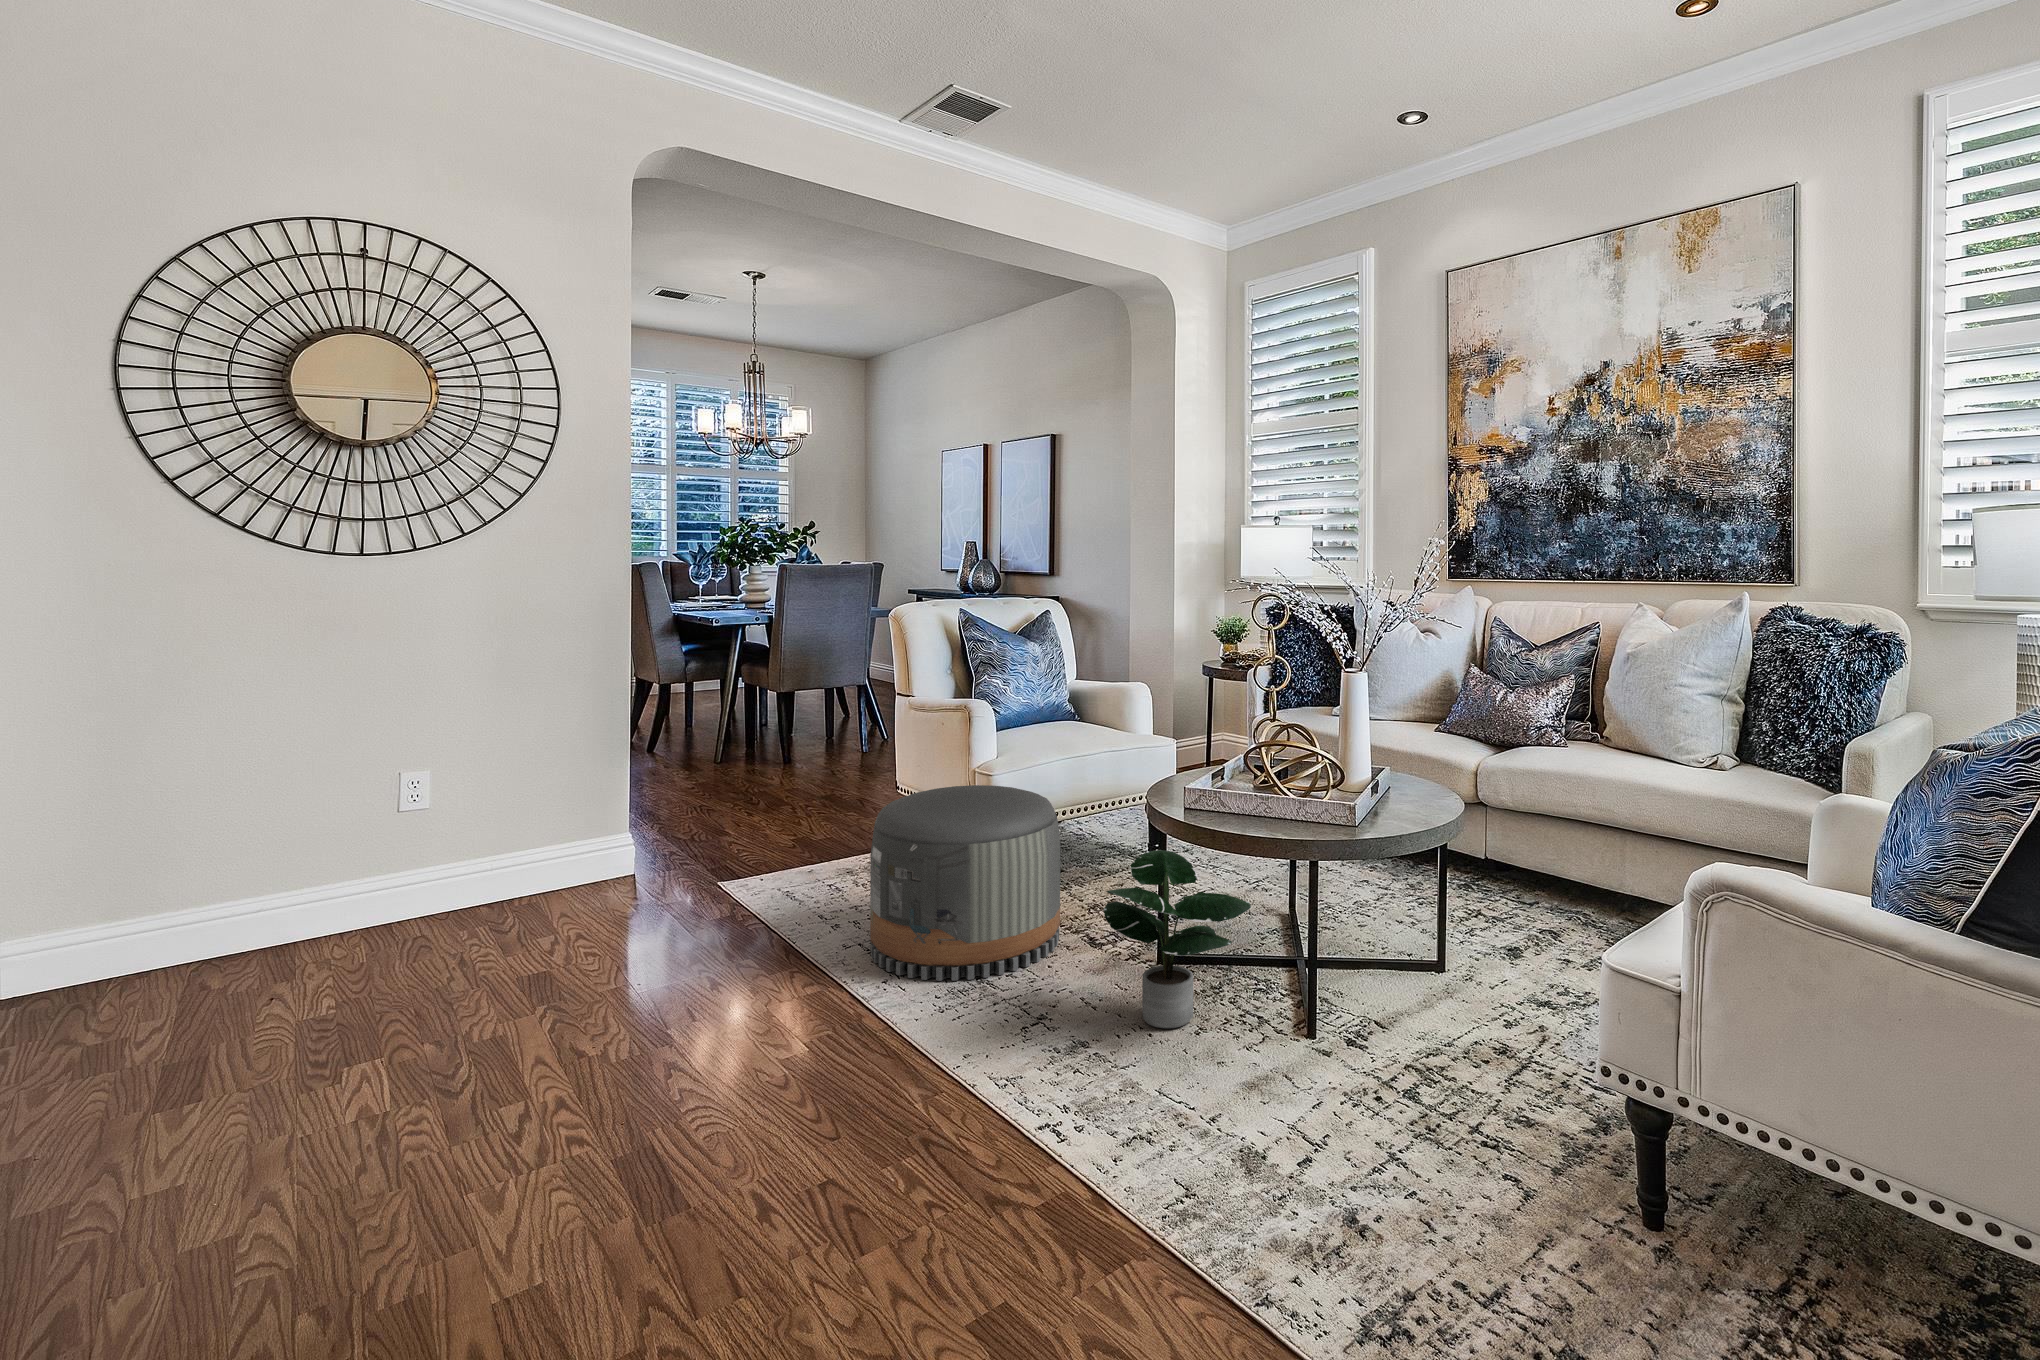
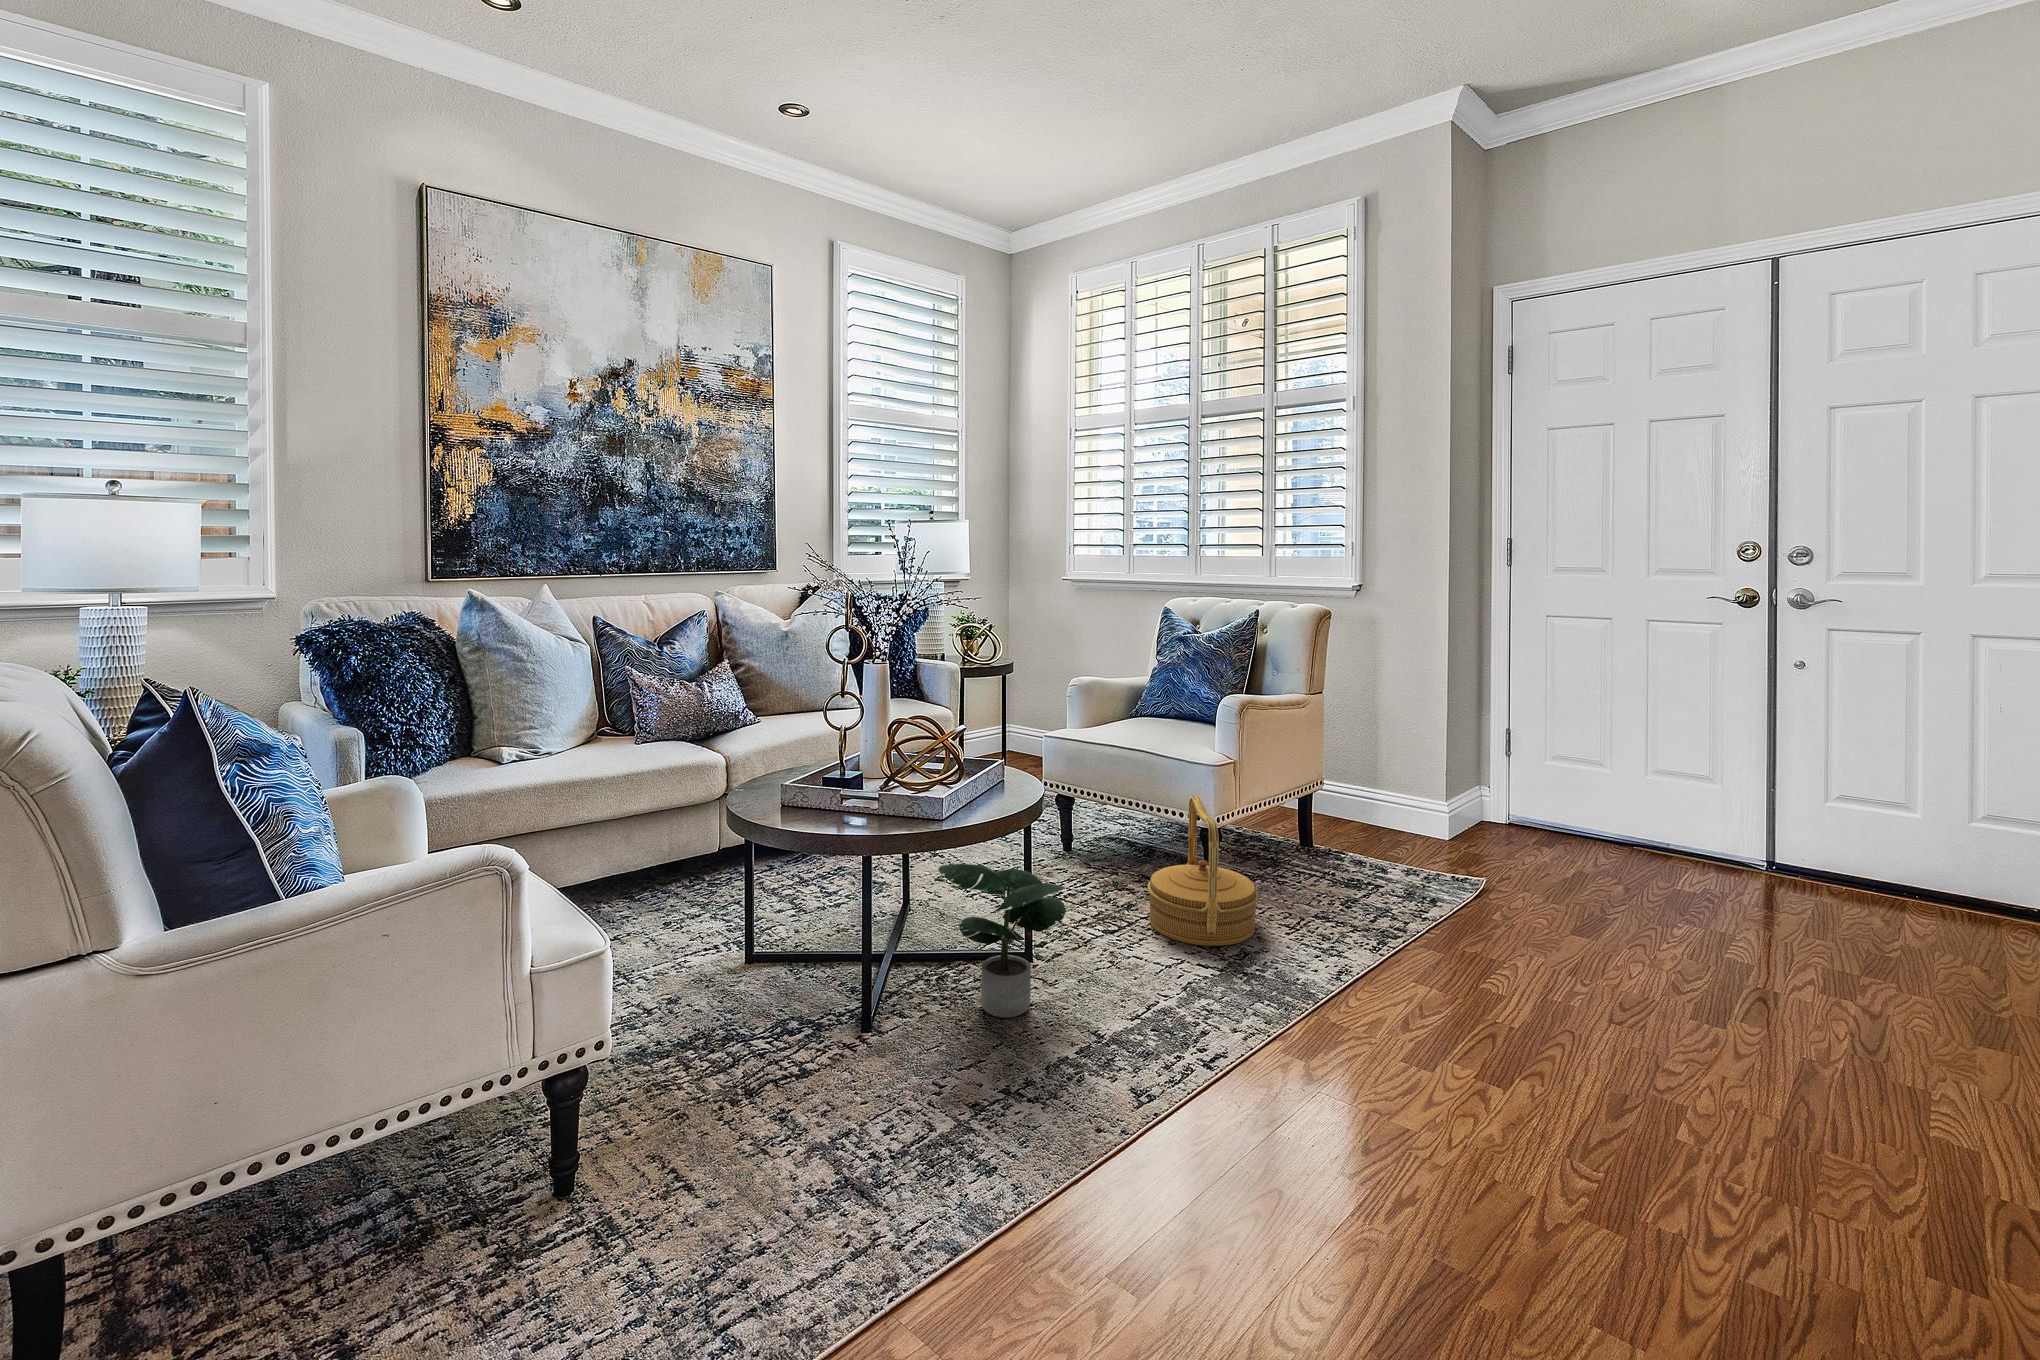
pouf: present [870,785,1060,981] -> none [604,907,903,1274]
basket: none [1343,973,1550,1231] -> present [1147,796,1258,946]

